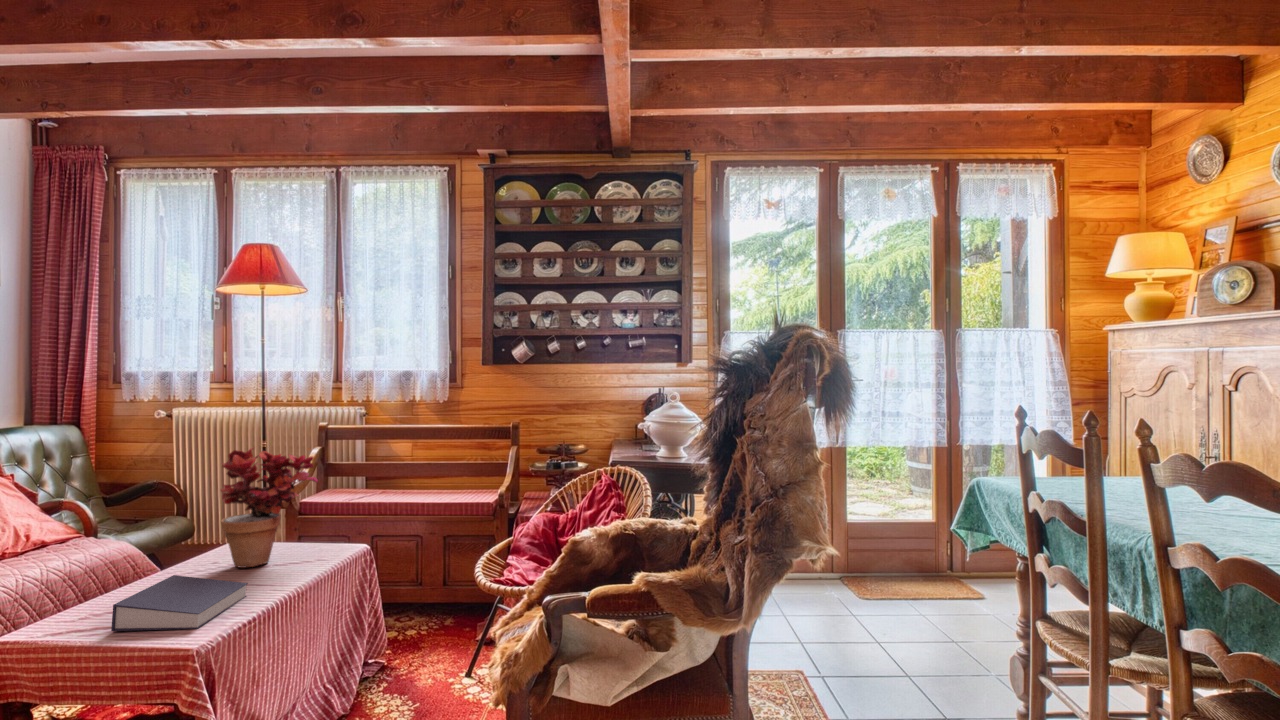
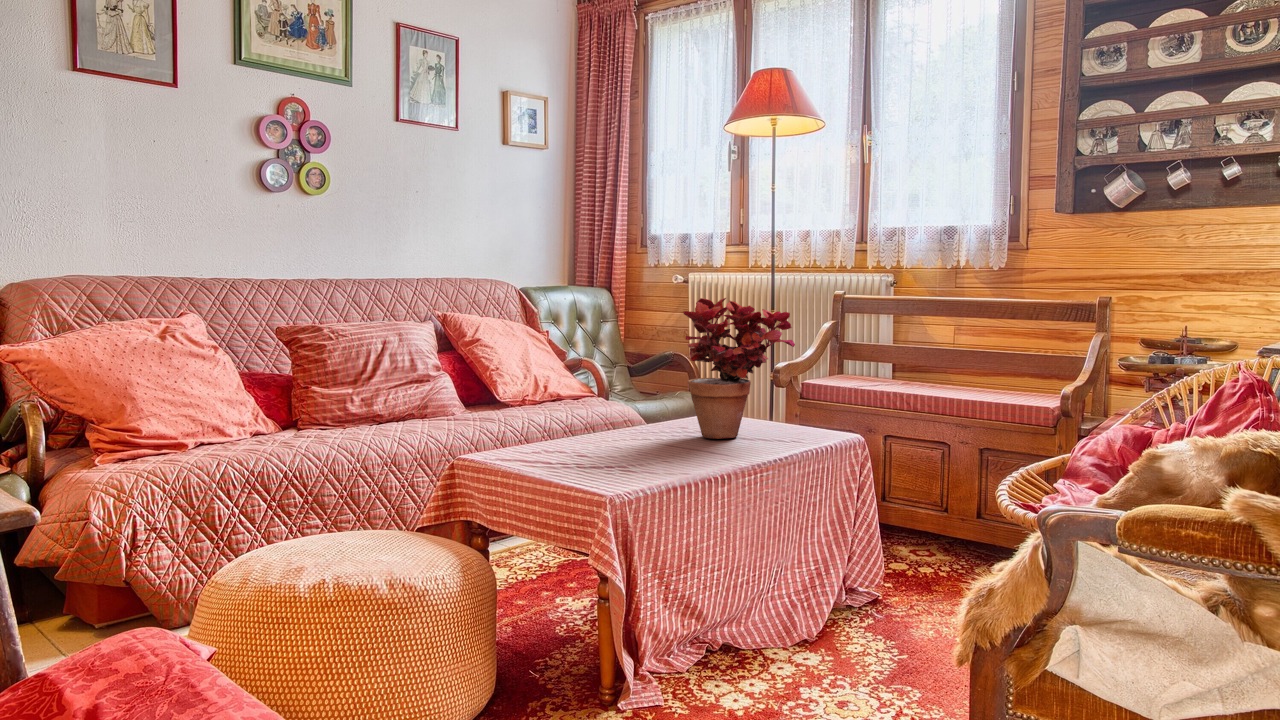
book: present [111,575,248,631] -> none [564,428,698,483]

